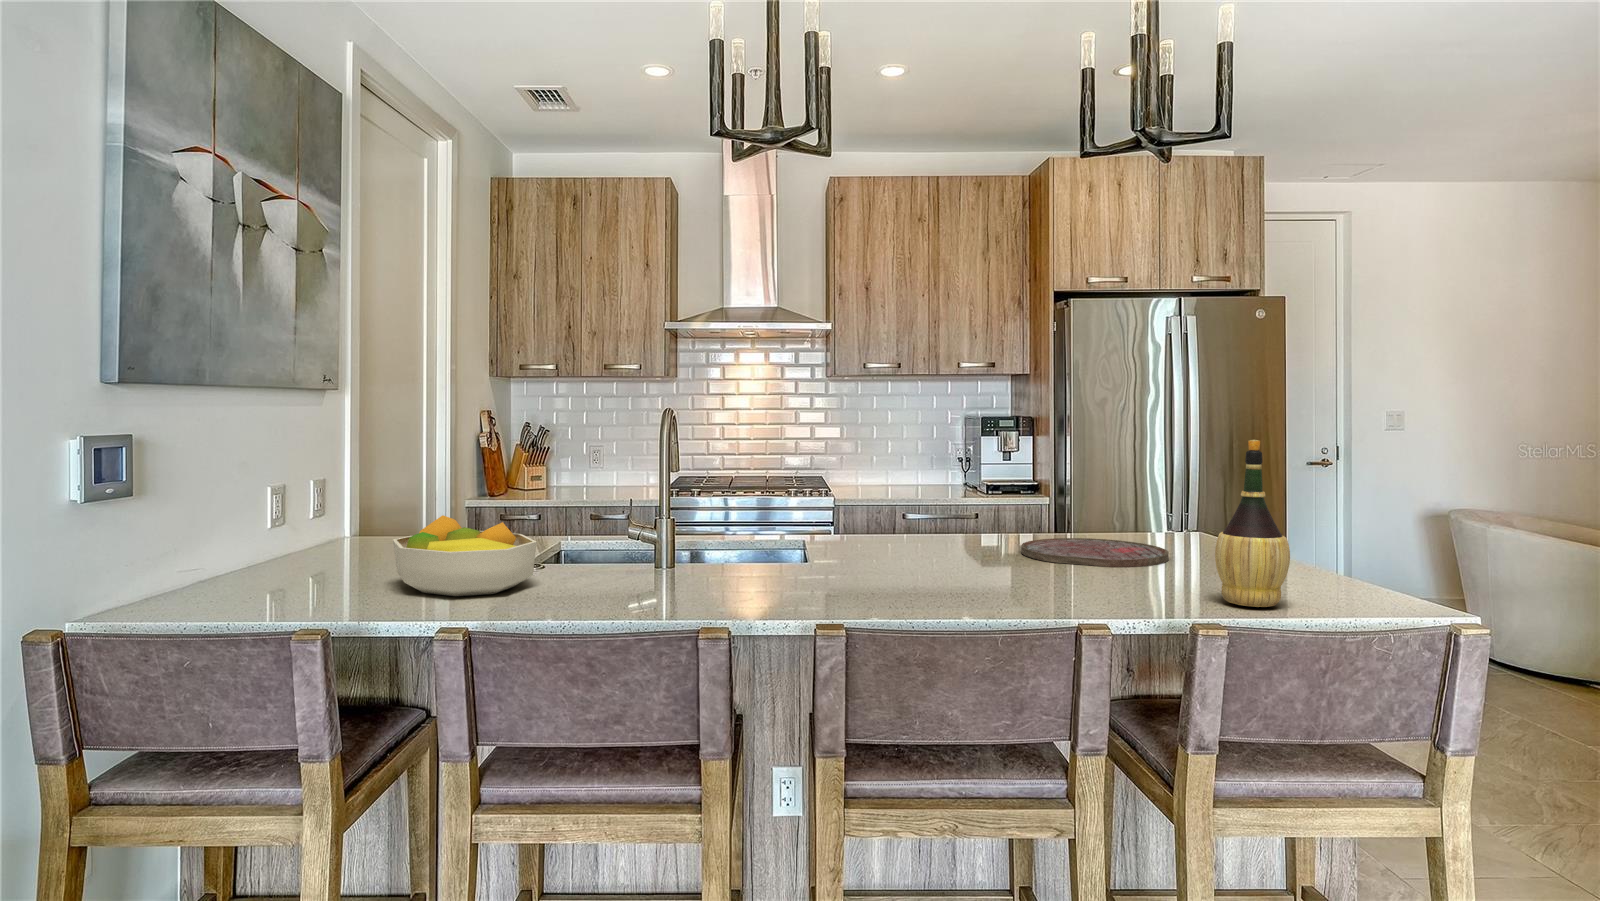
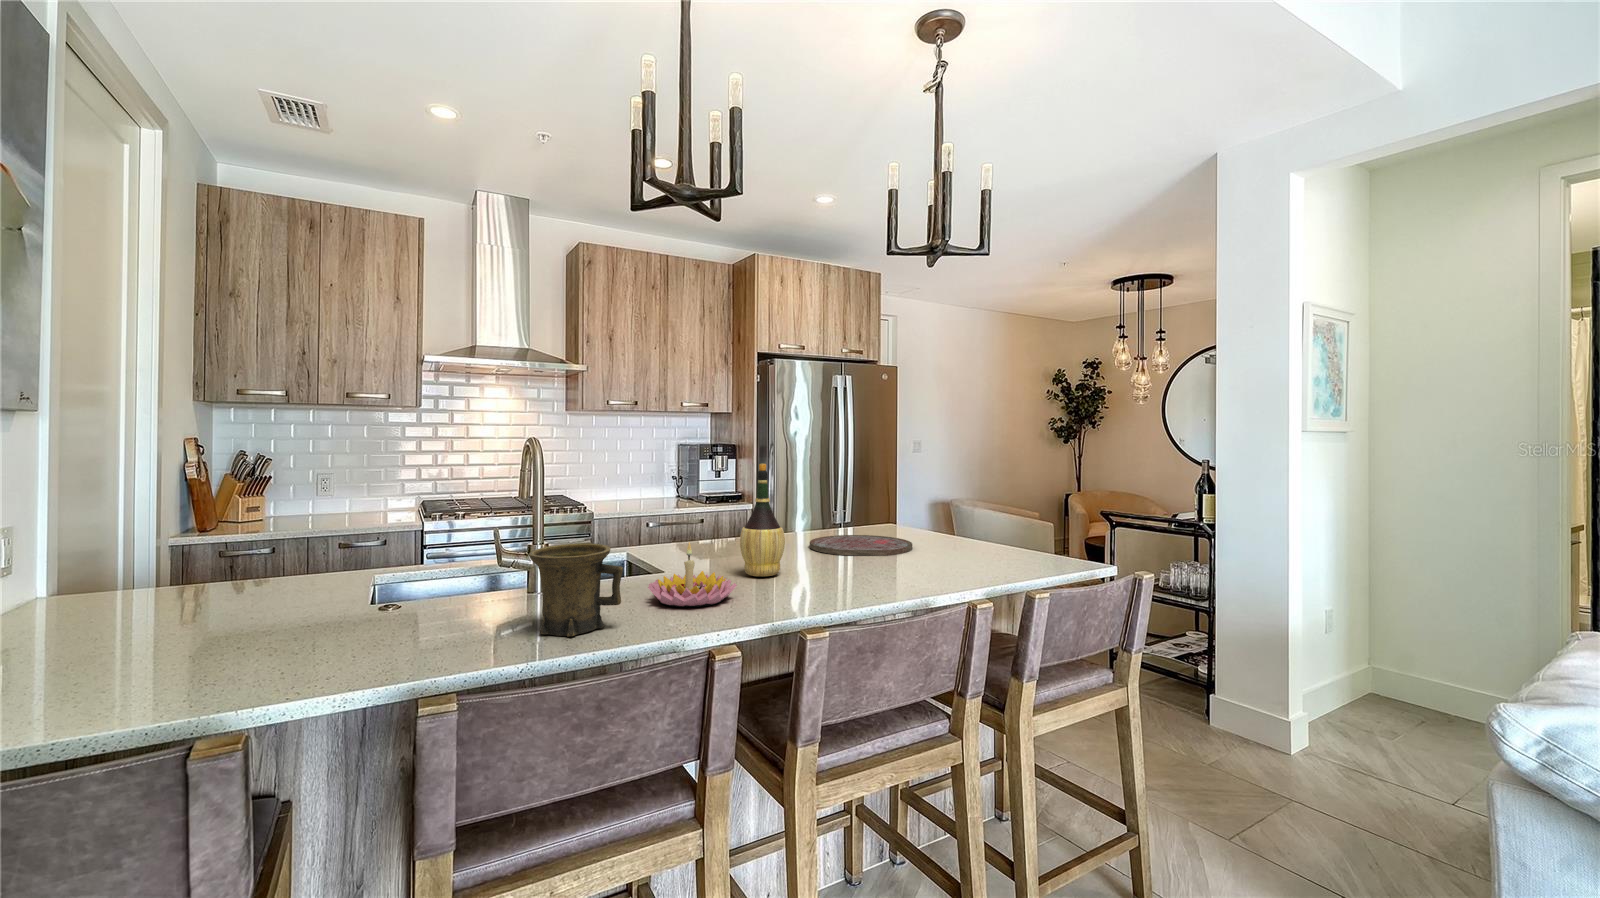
wine bottle: present [1215,440,1290,607] -> present [740,464,785,576]
fruit bowl: present [393,515,537,596] -> none [225,560,433,655]
mug: none [596,516,679,606] -> present [529,543,623,636]
candle holder: none [737,523,836,596] -> present [648,542,737,607]

